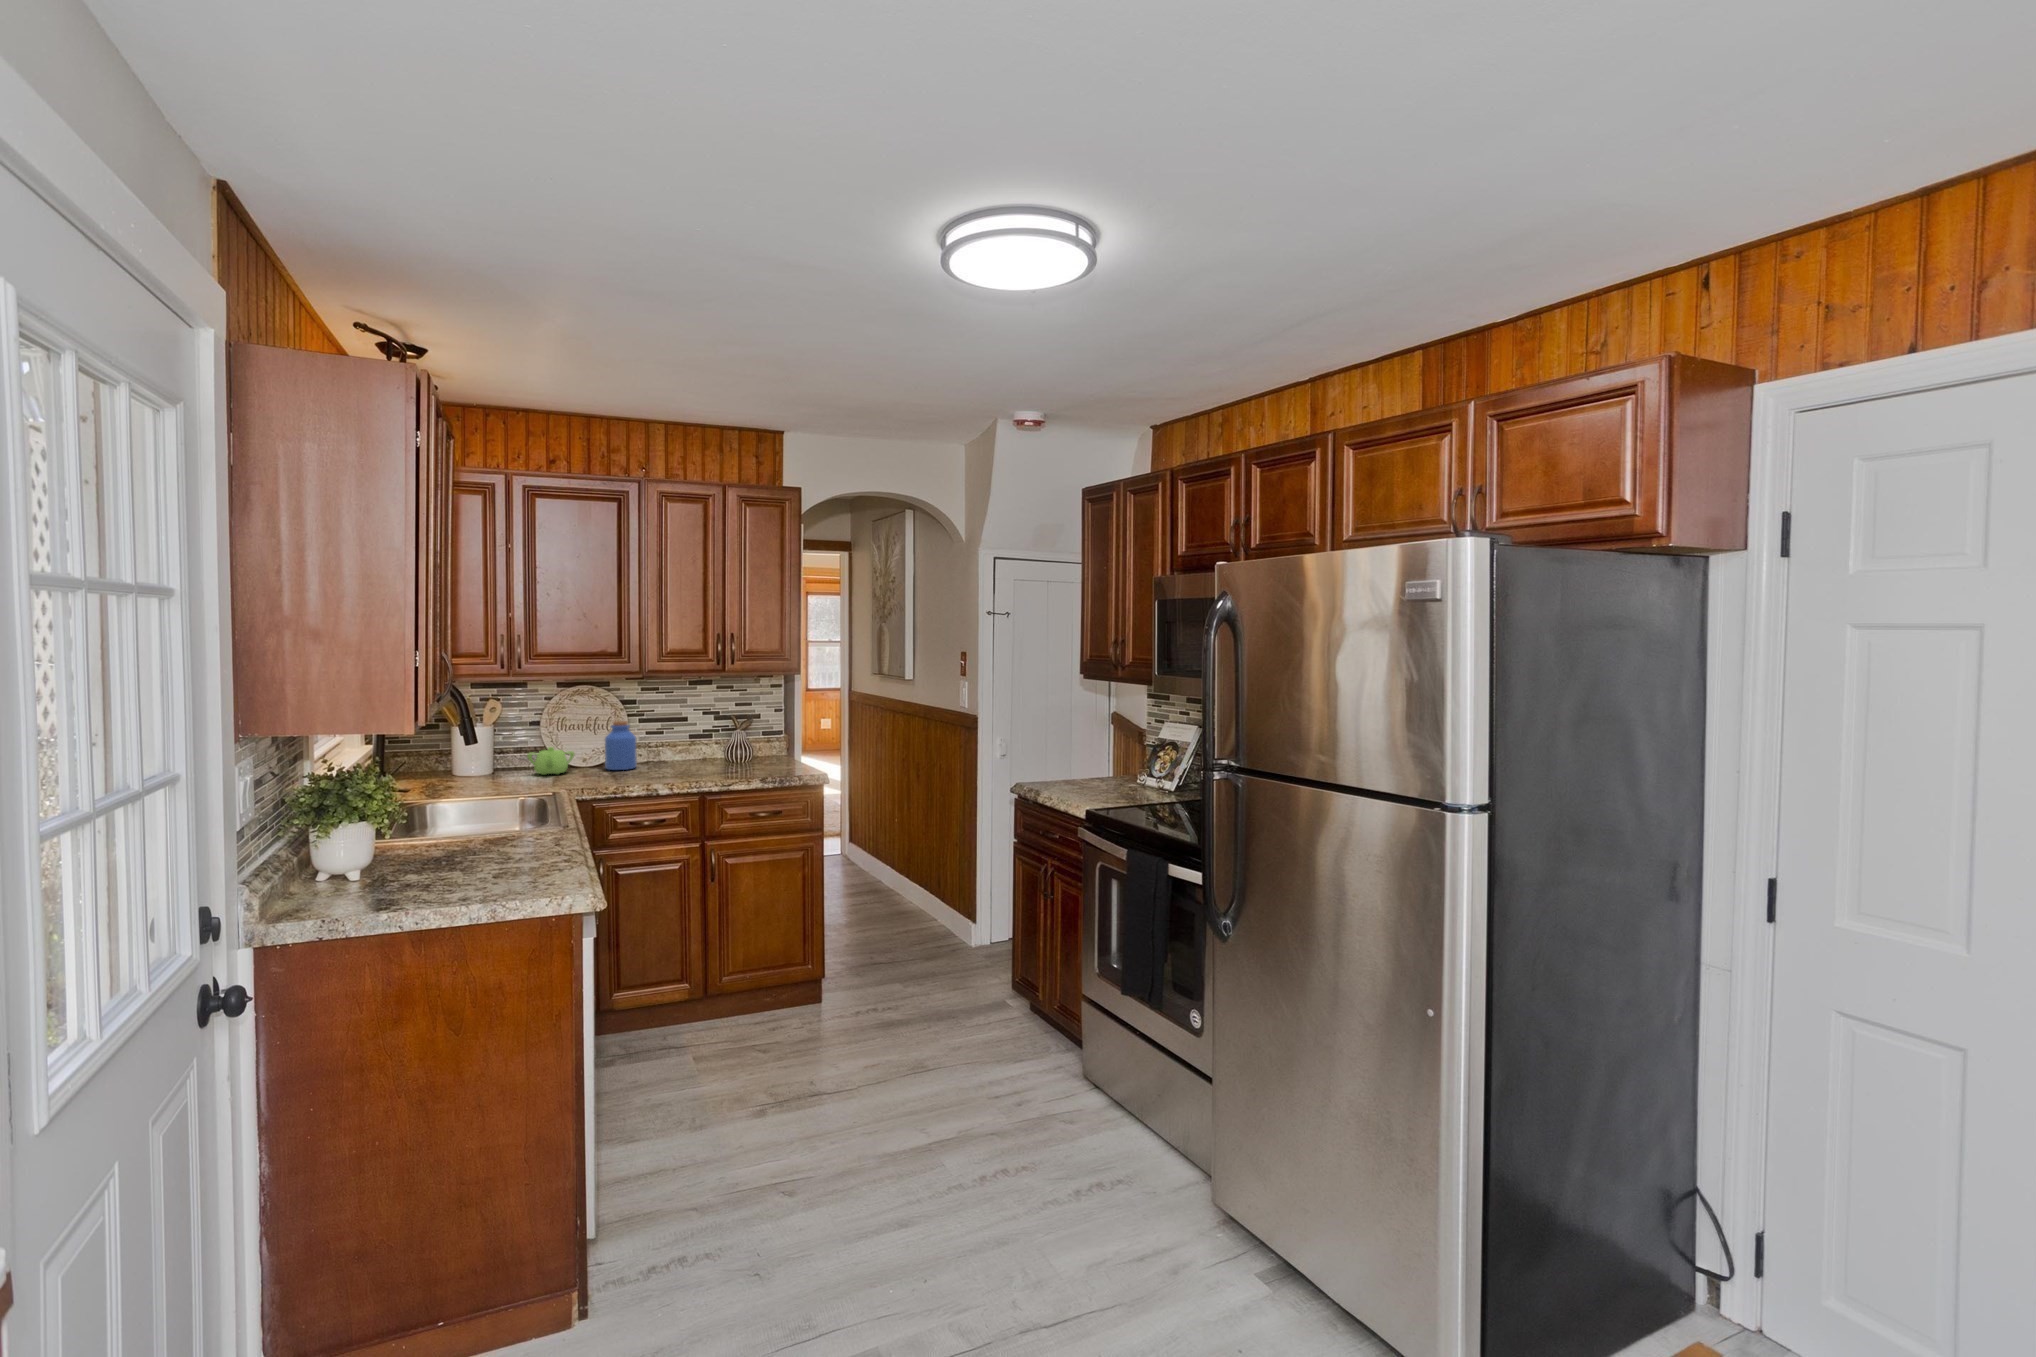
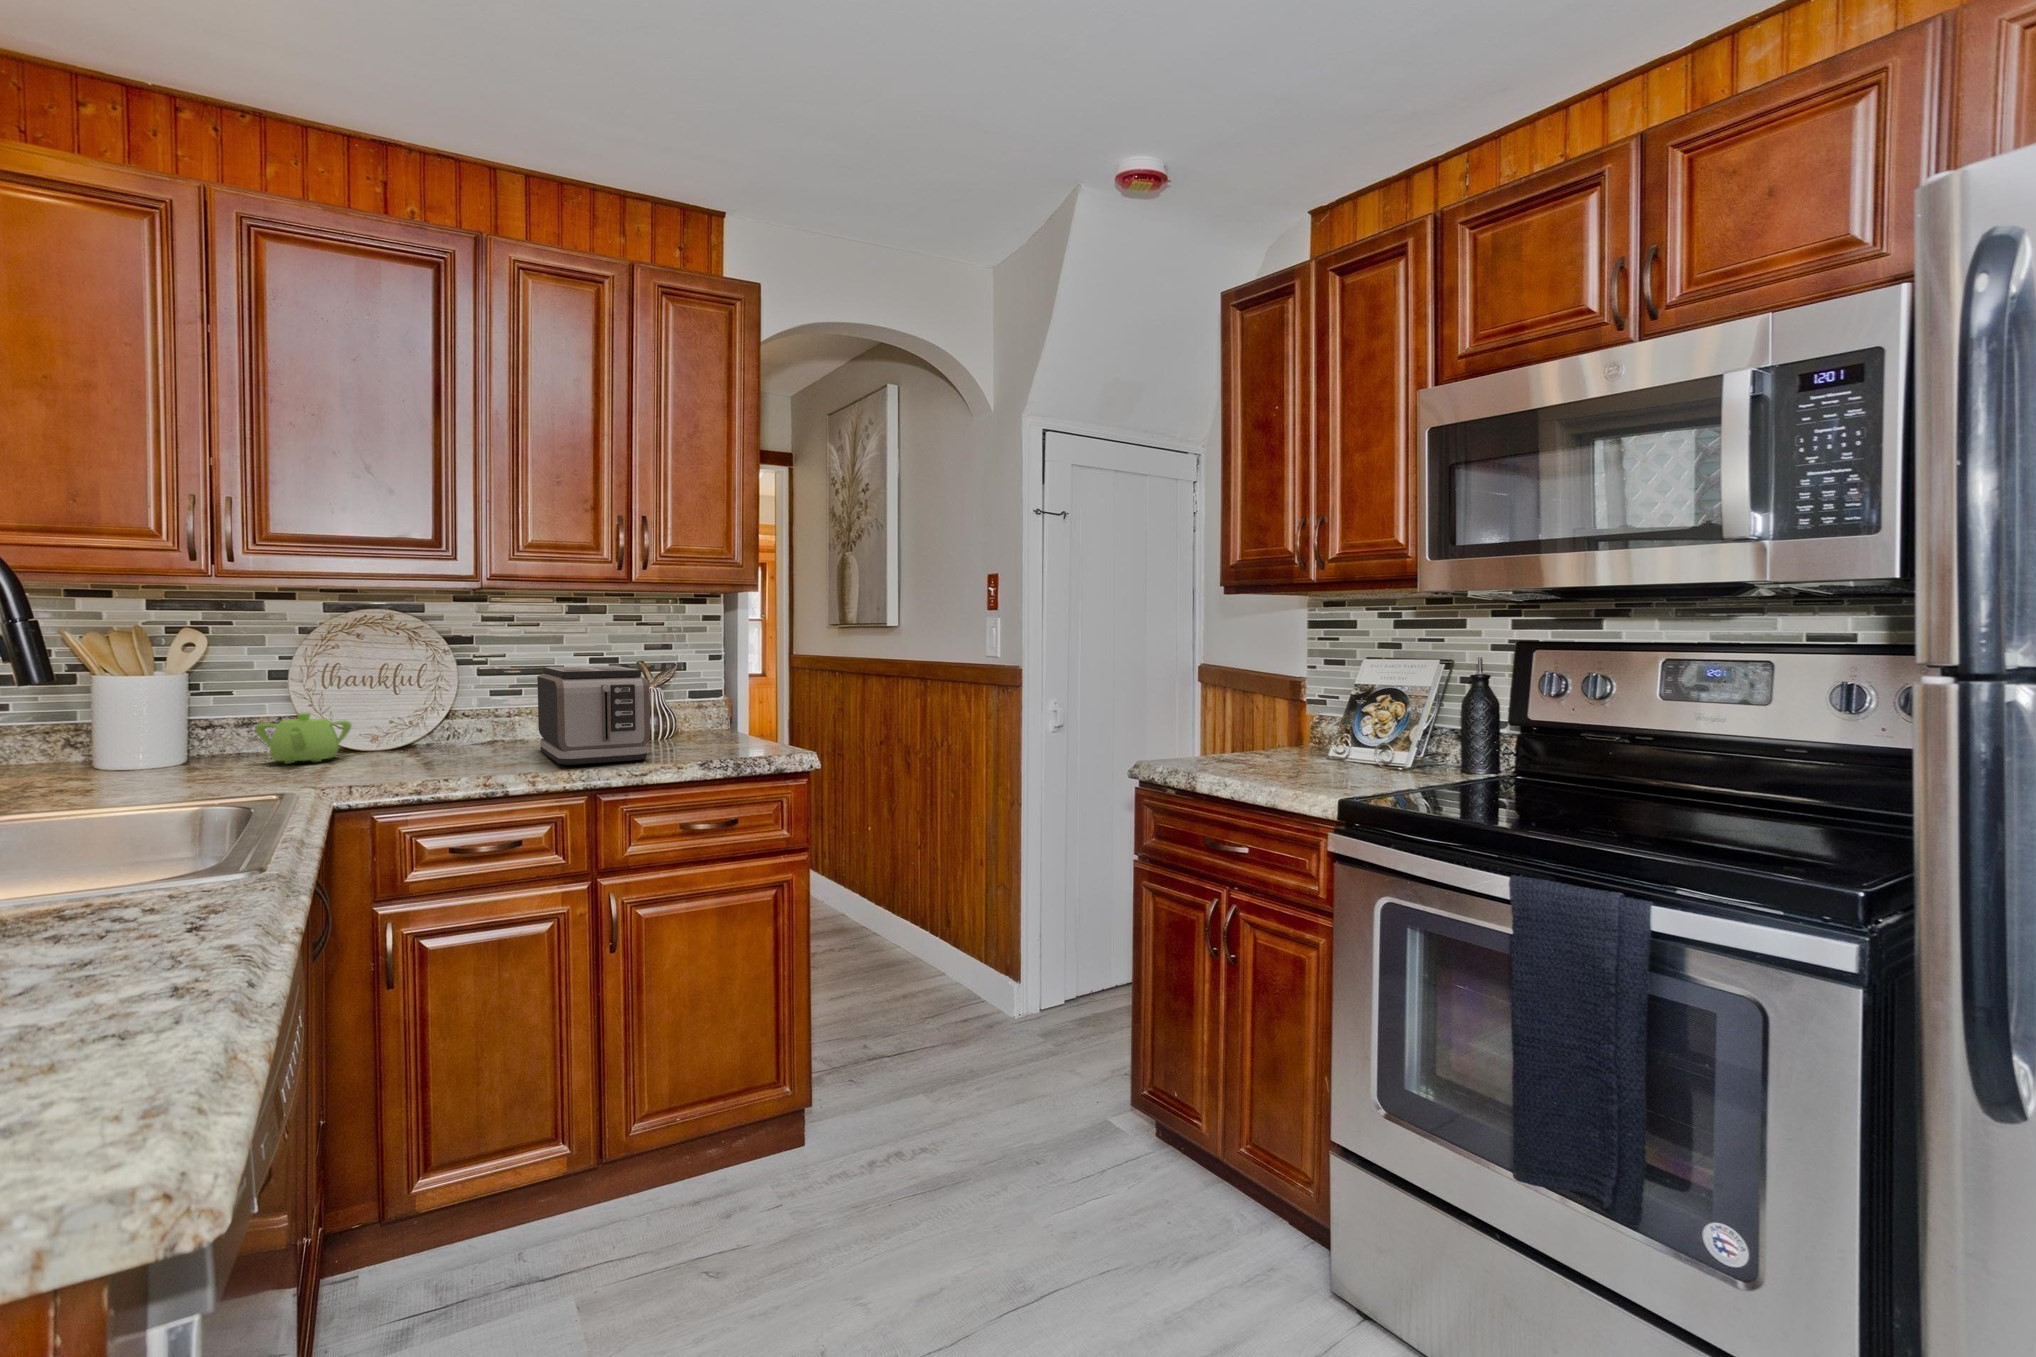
toaster: none [673,720,733,779] -> present [537,666,650,765]
jar: present [605,721,637,770] -> none [410,668,471,753]

